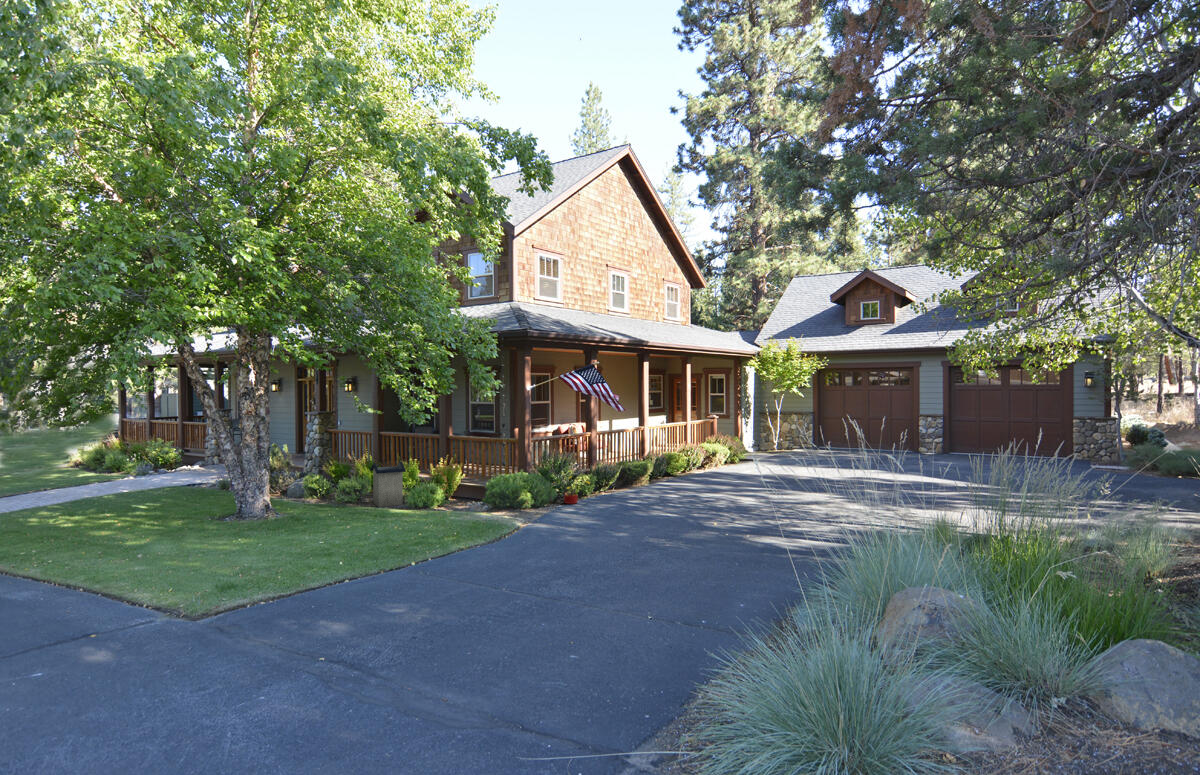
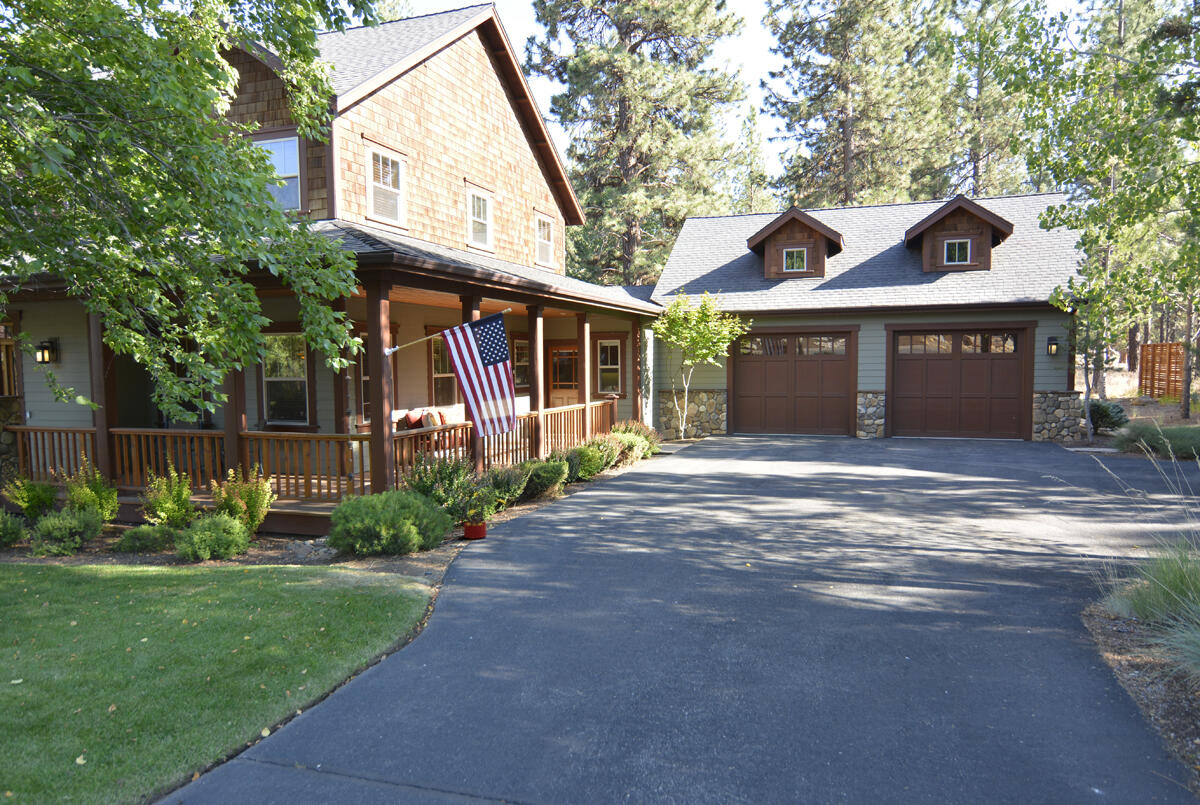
trash can: present [370,462,406,507] -> none [95,479,171,566]

